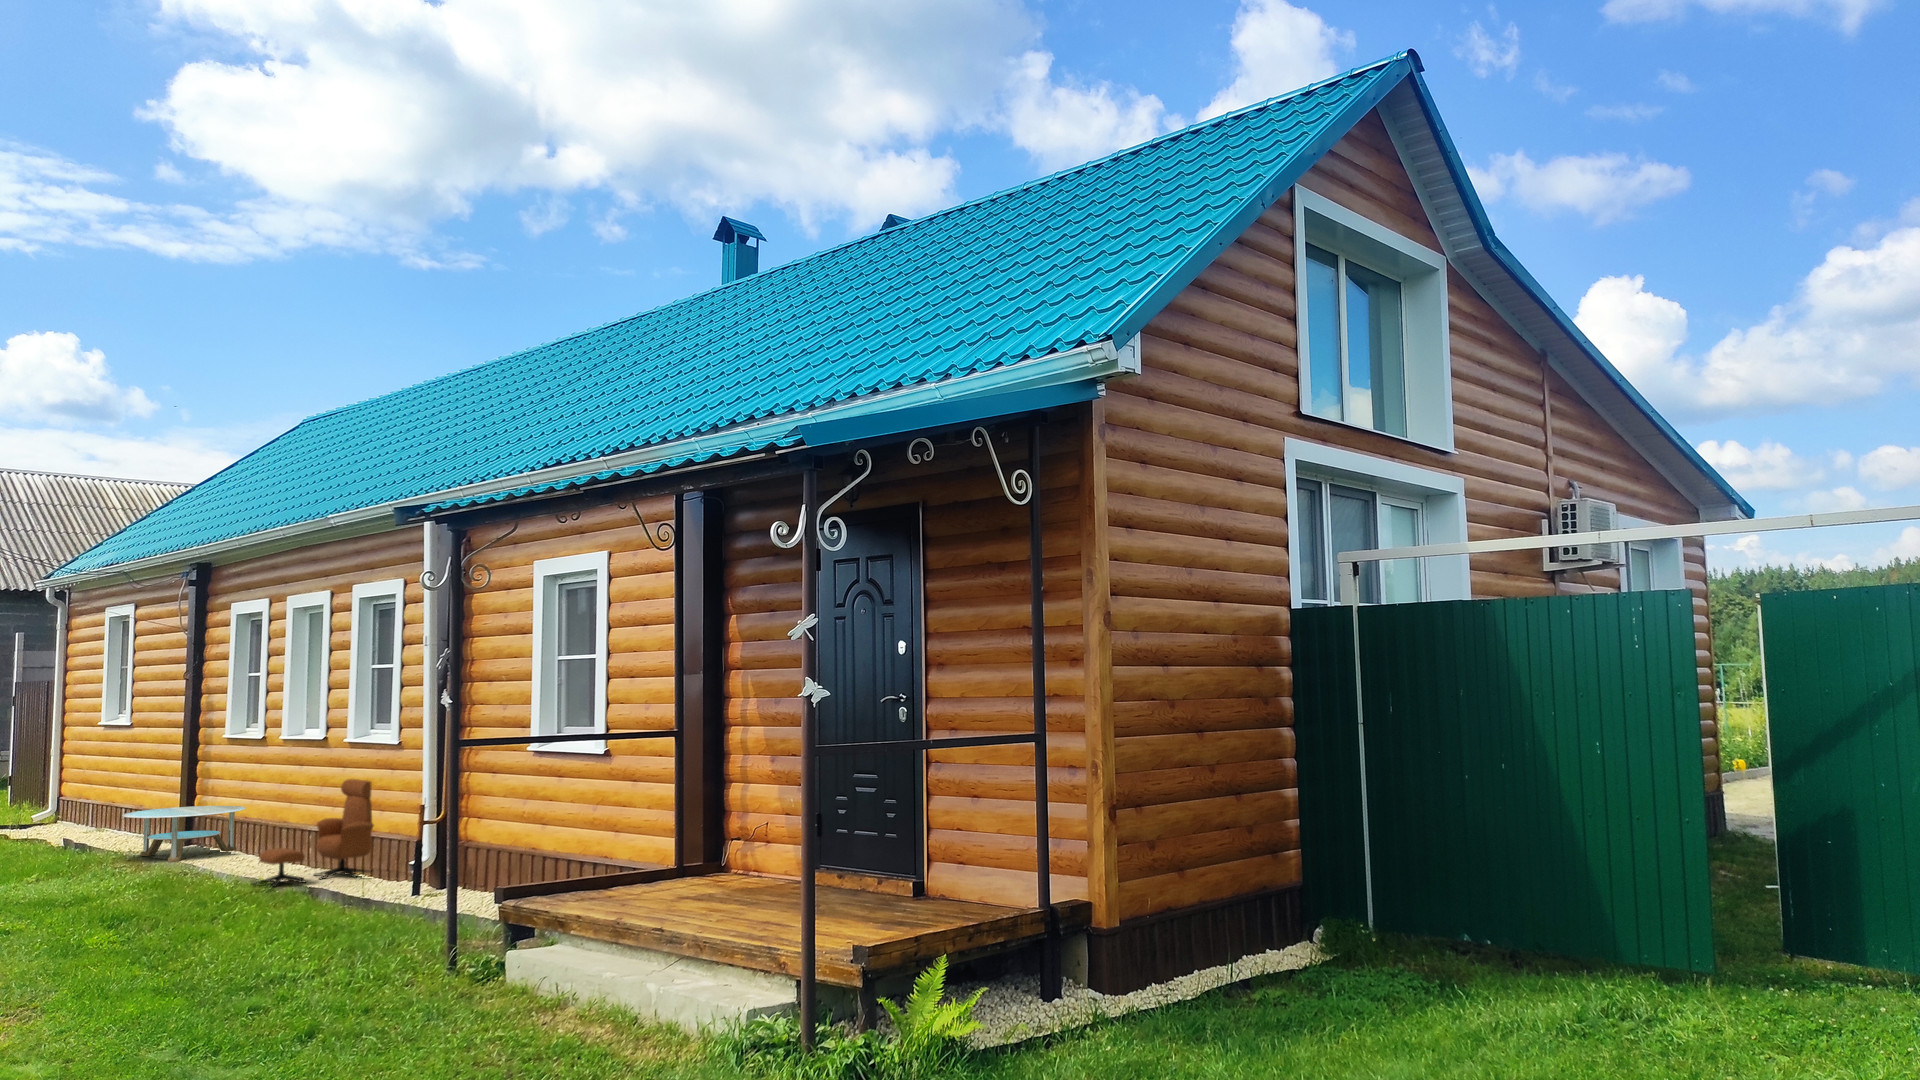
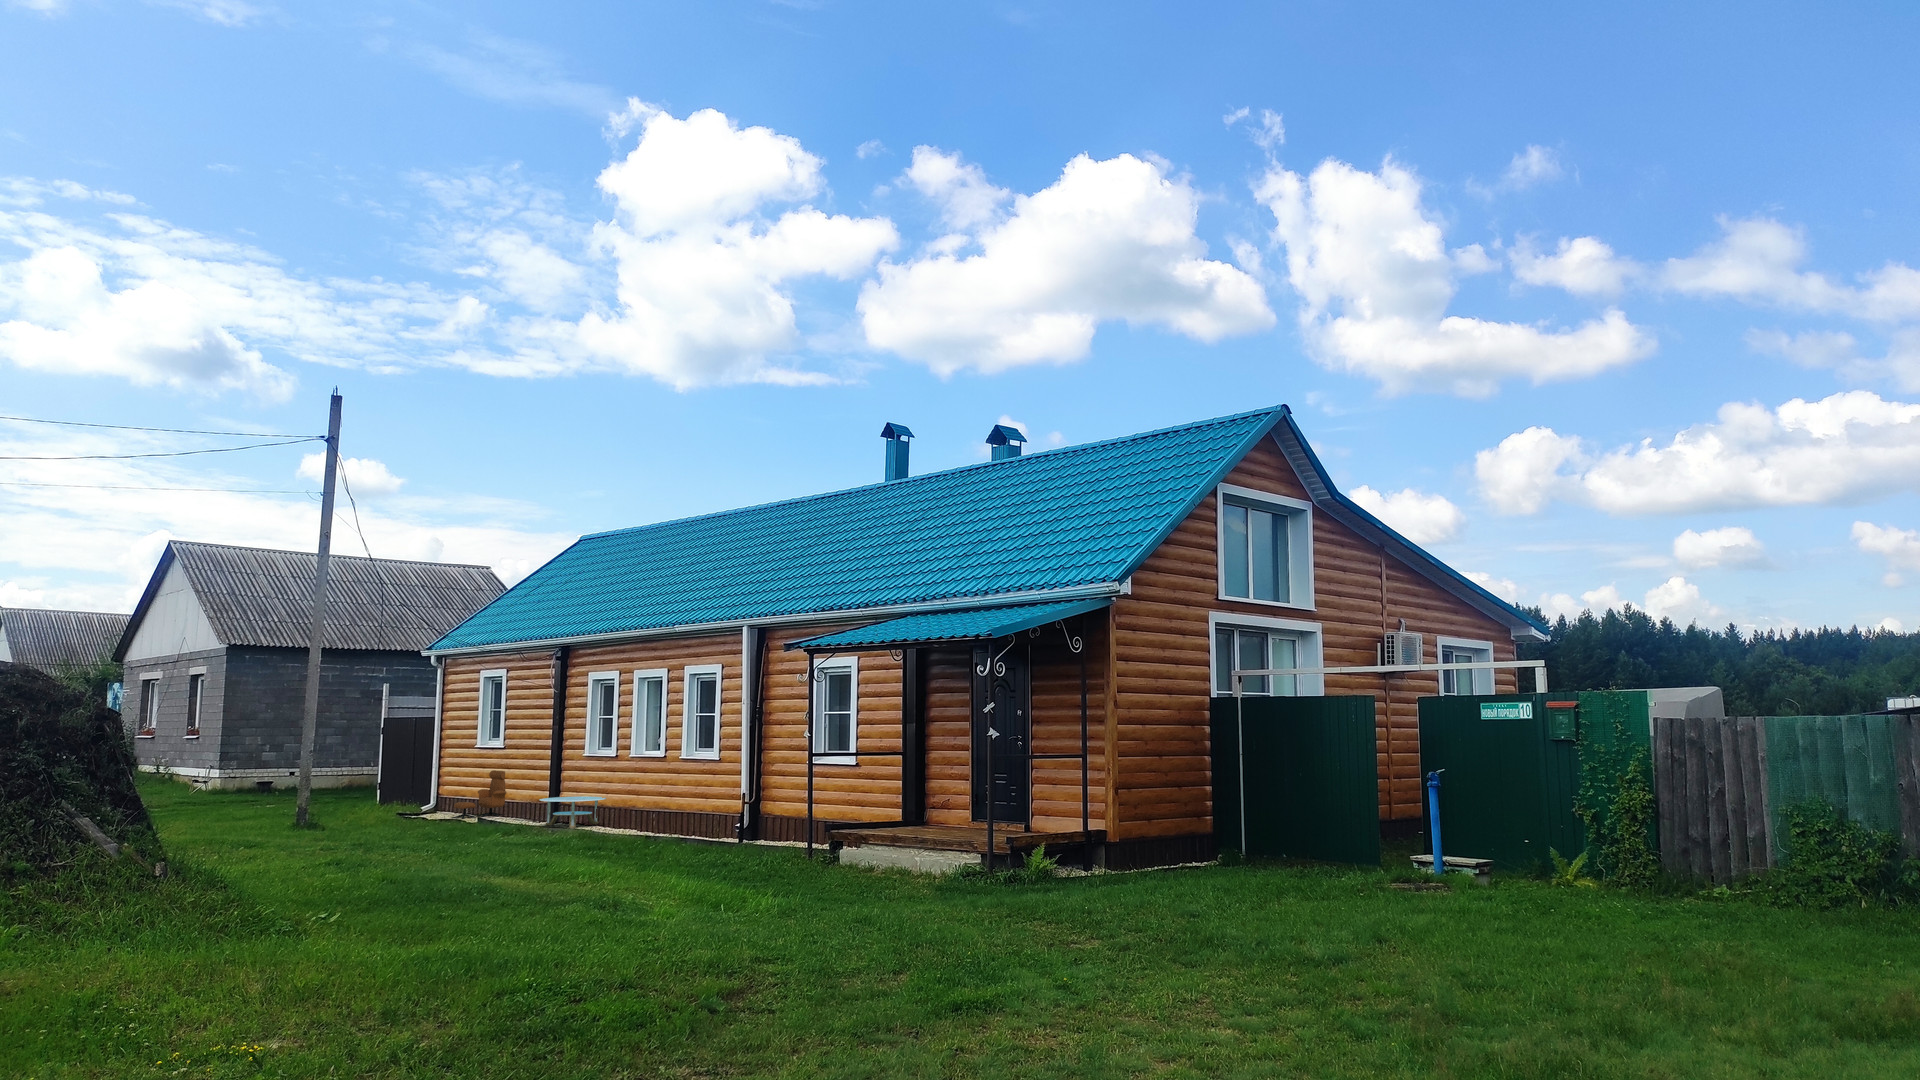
lounge chair: present [253,779,374,887] -> present [452,770,507,819]

